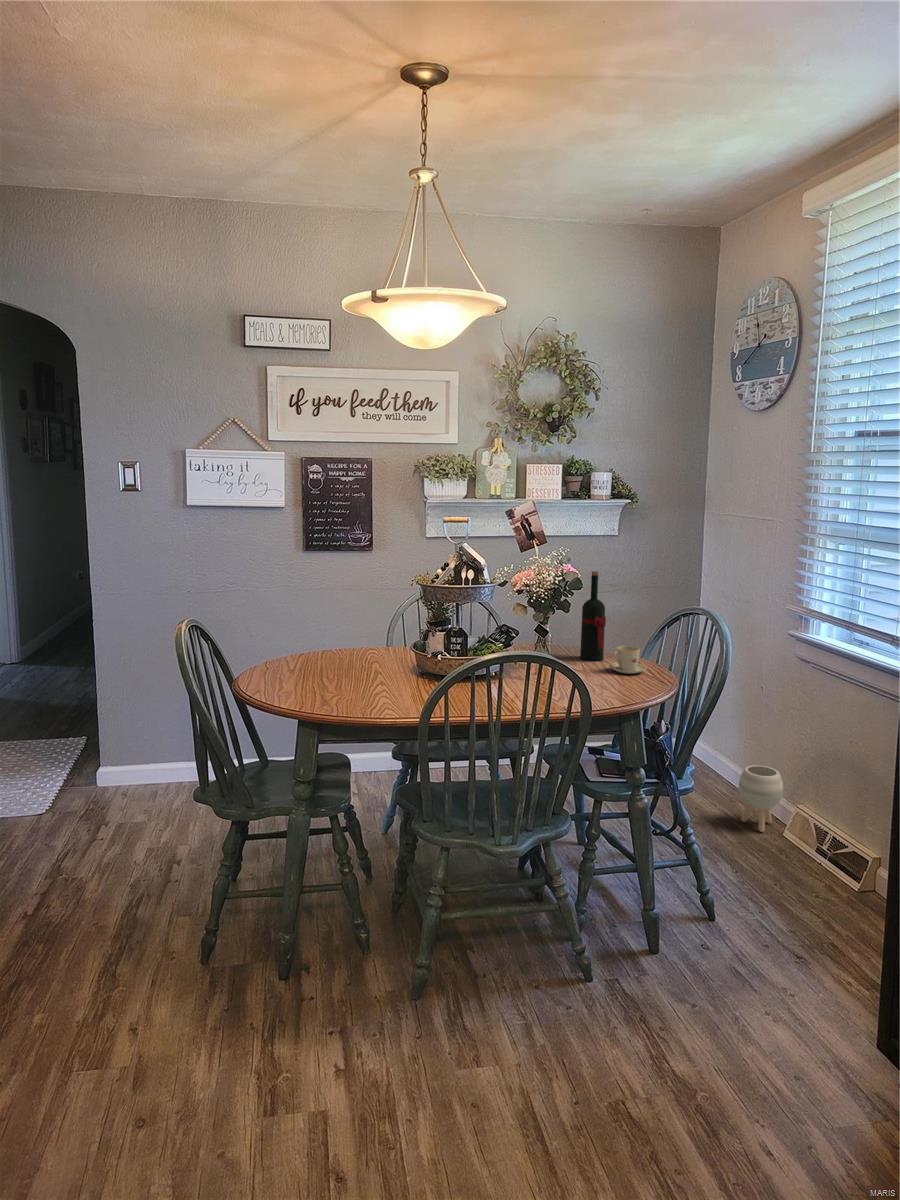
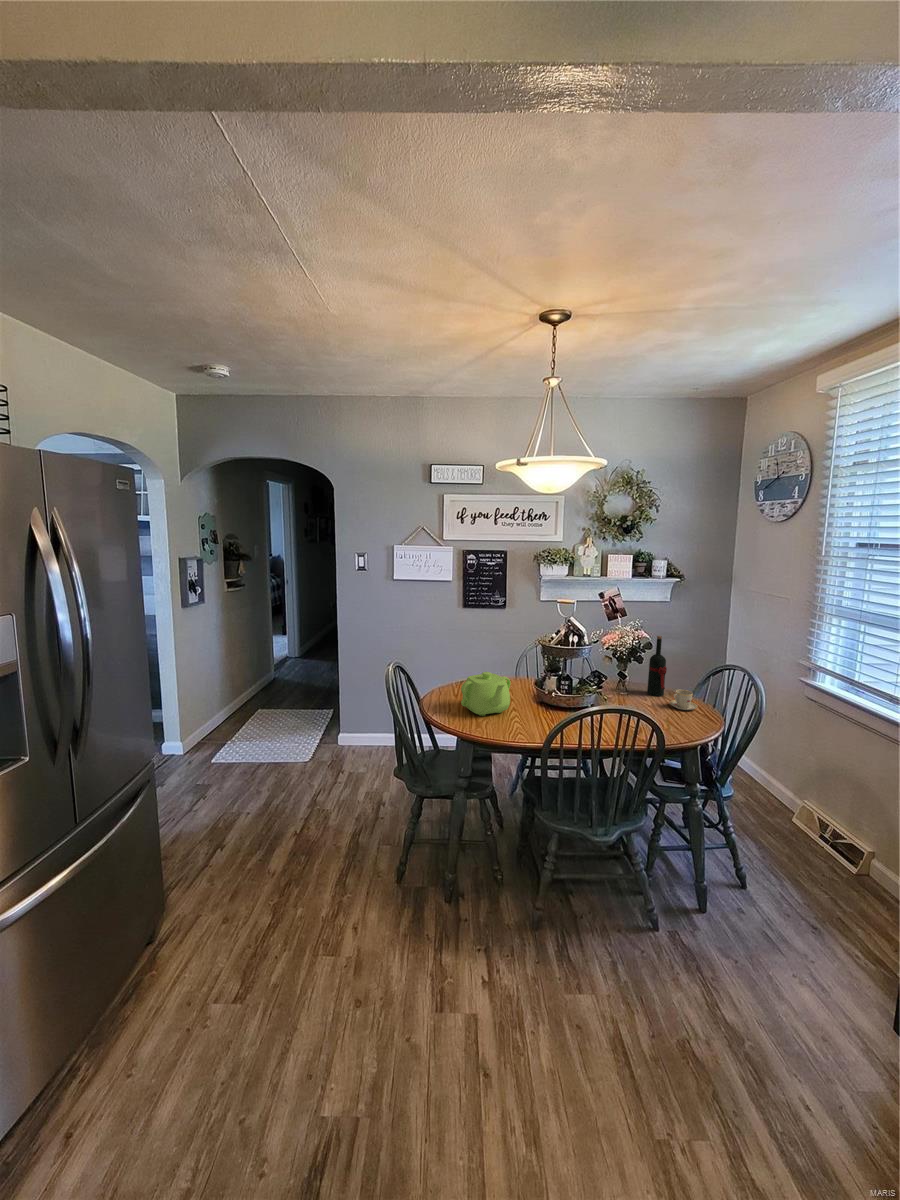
teapot: none [295,627,374,694] -> present [461,672,511,716]
planter: present [739,765,783,832] -> none [758,769,792,817]

